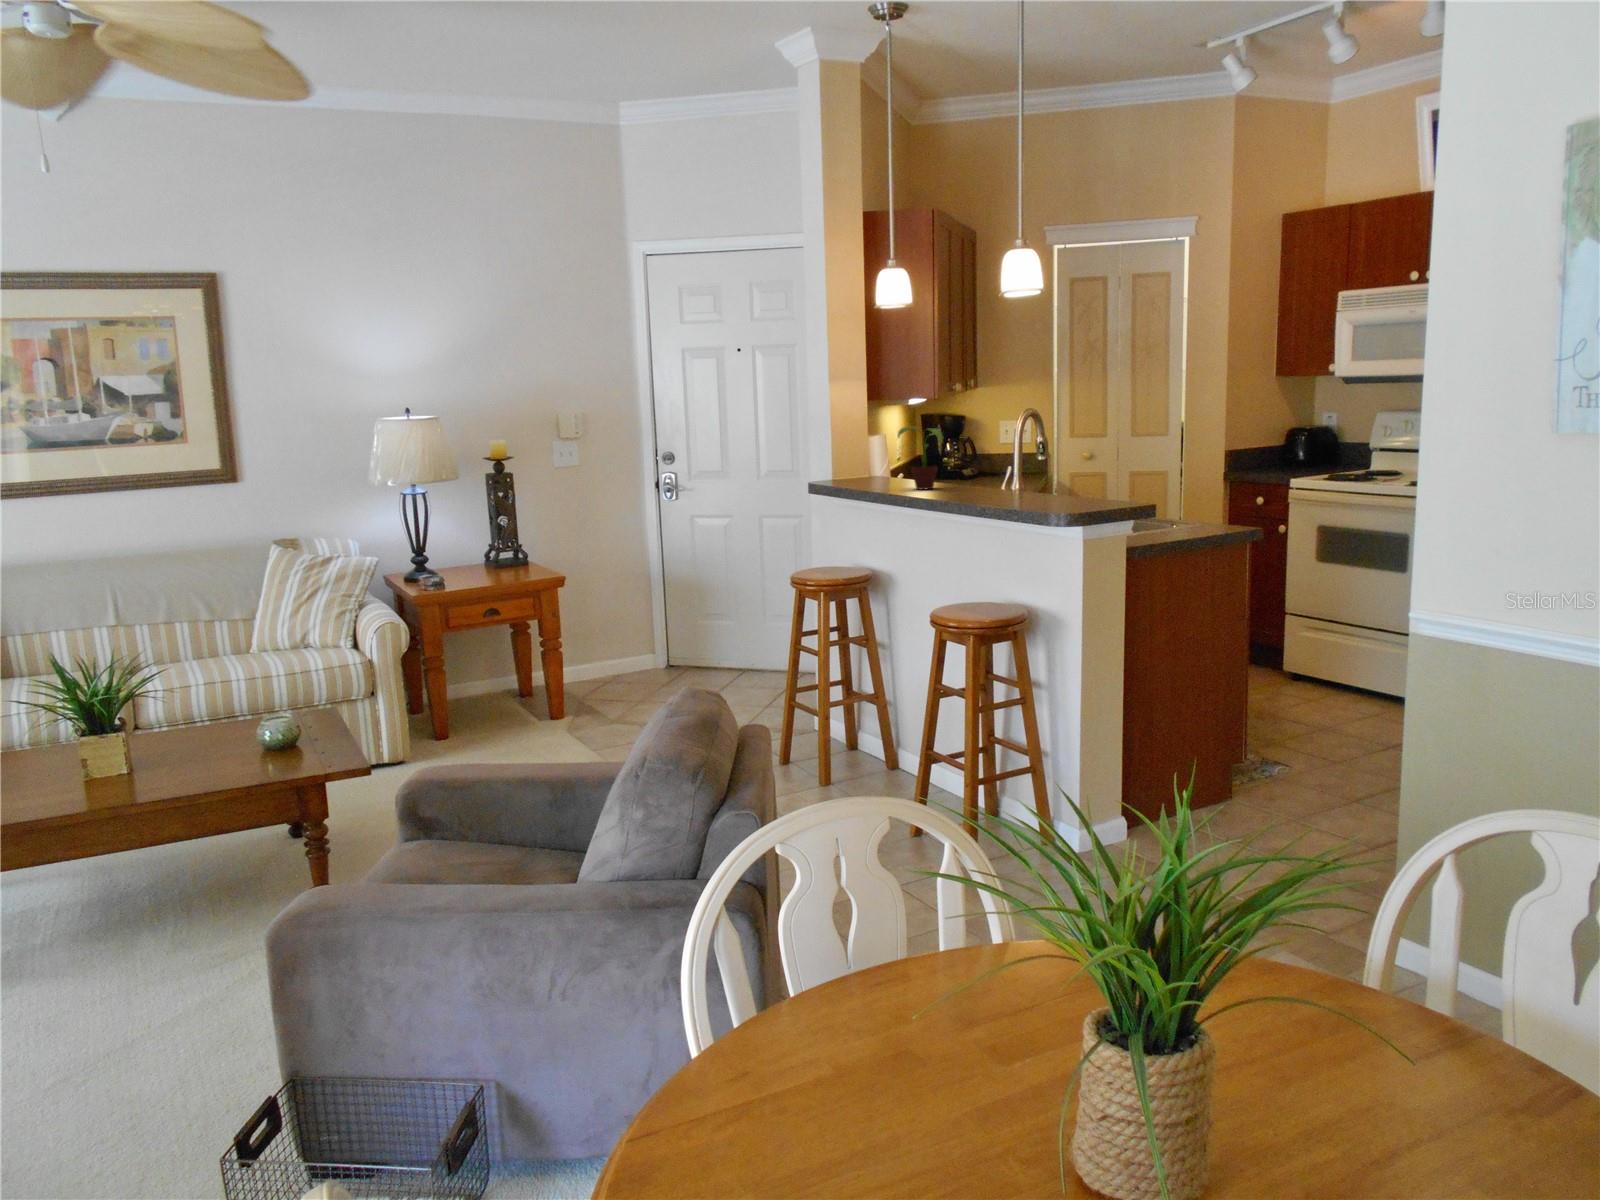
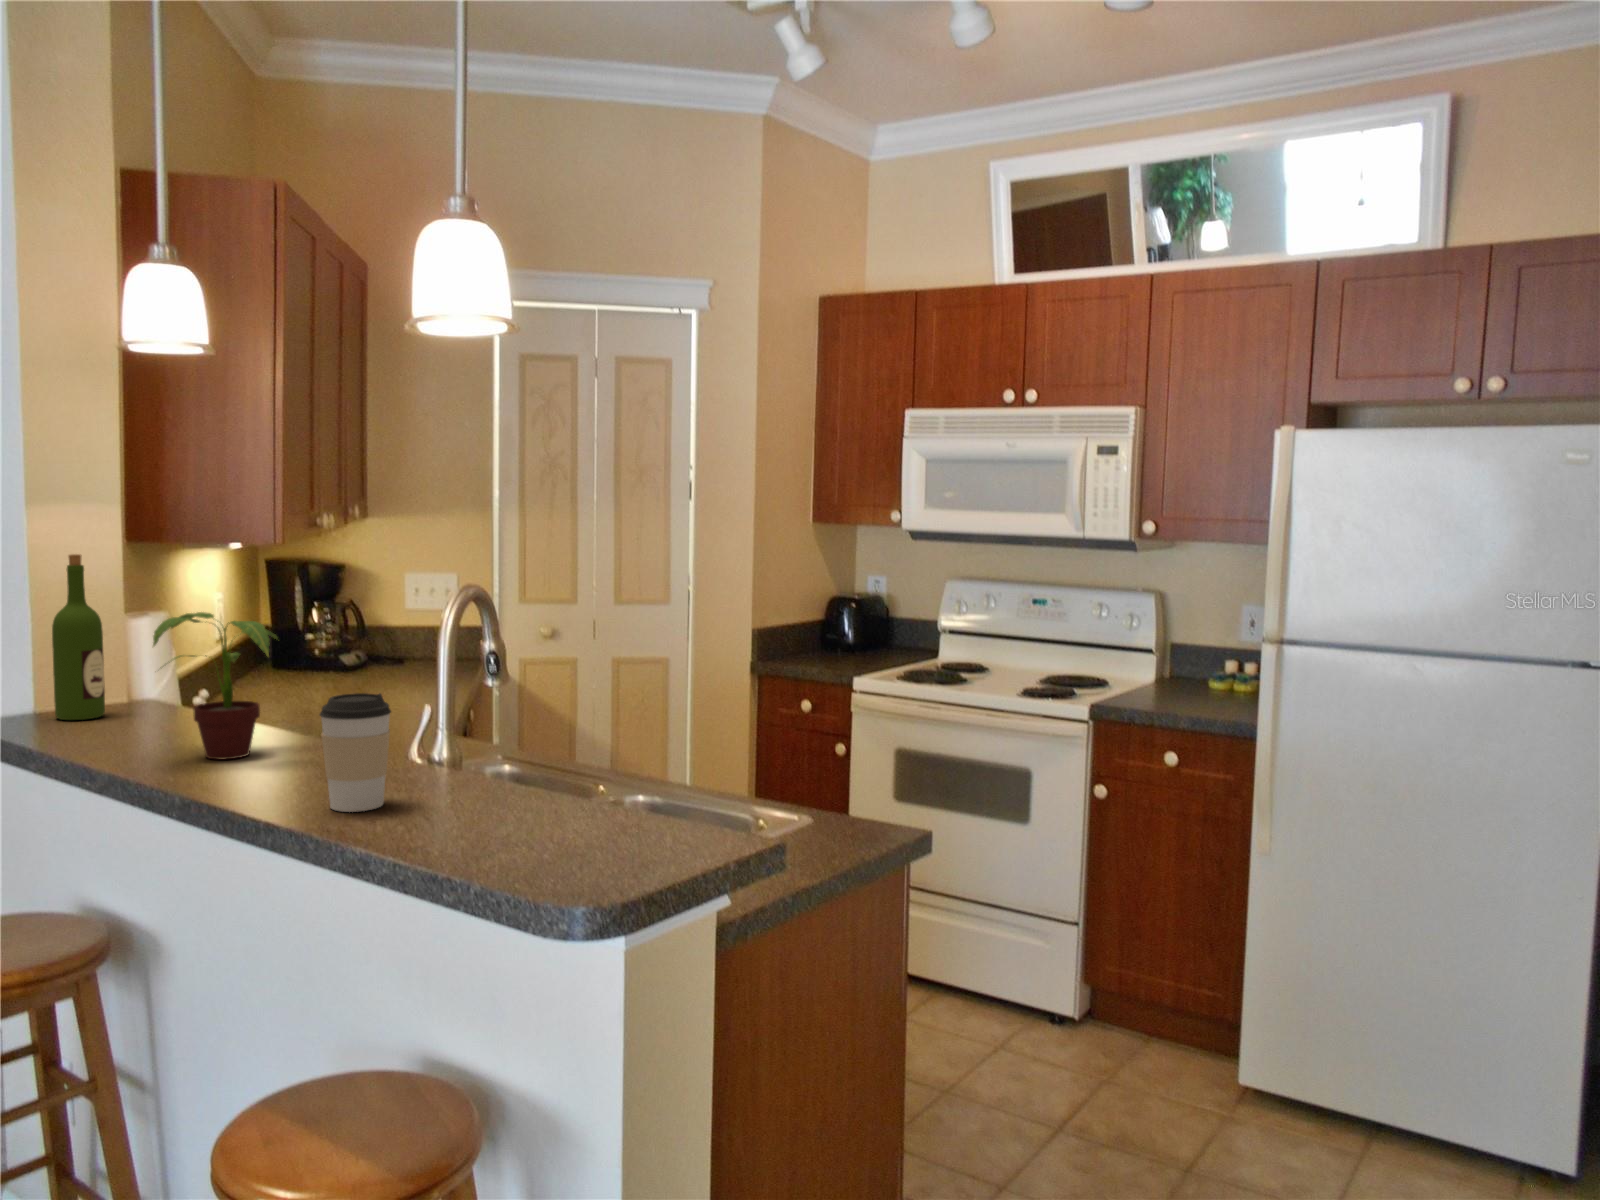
wine bottle: none [845,406,866,482] -> present [52,554,105,720]
coffee cup: none [966,451,994,498] -> present [320,693,391,812]

